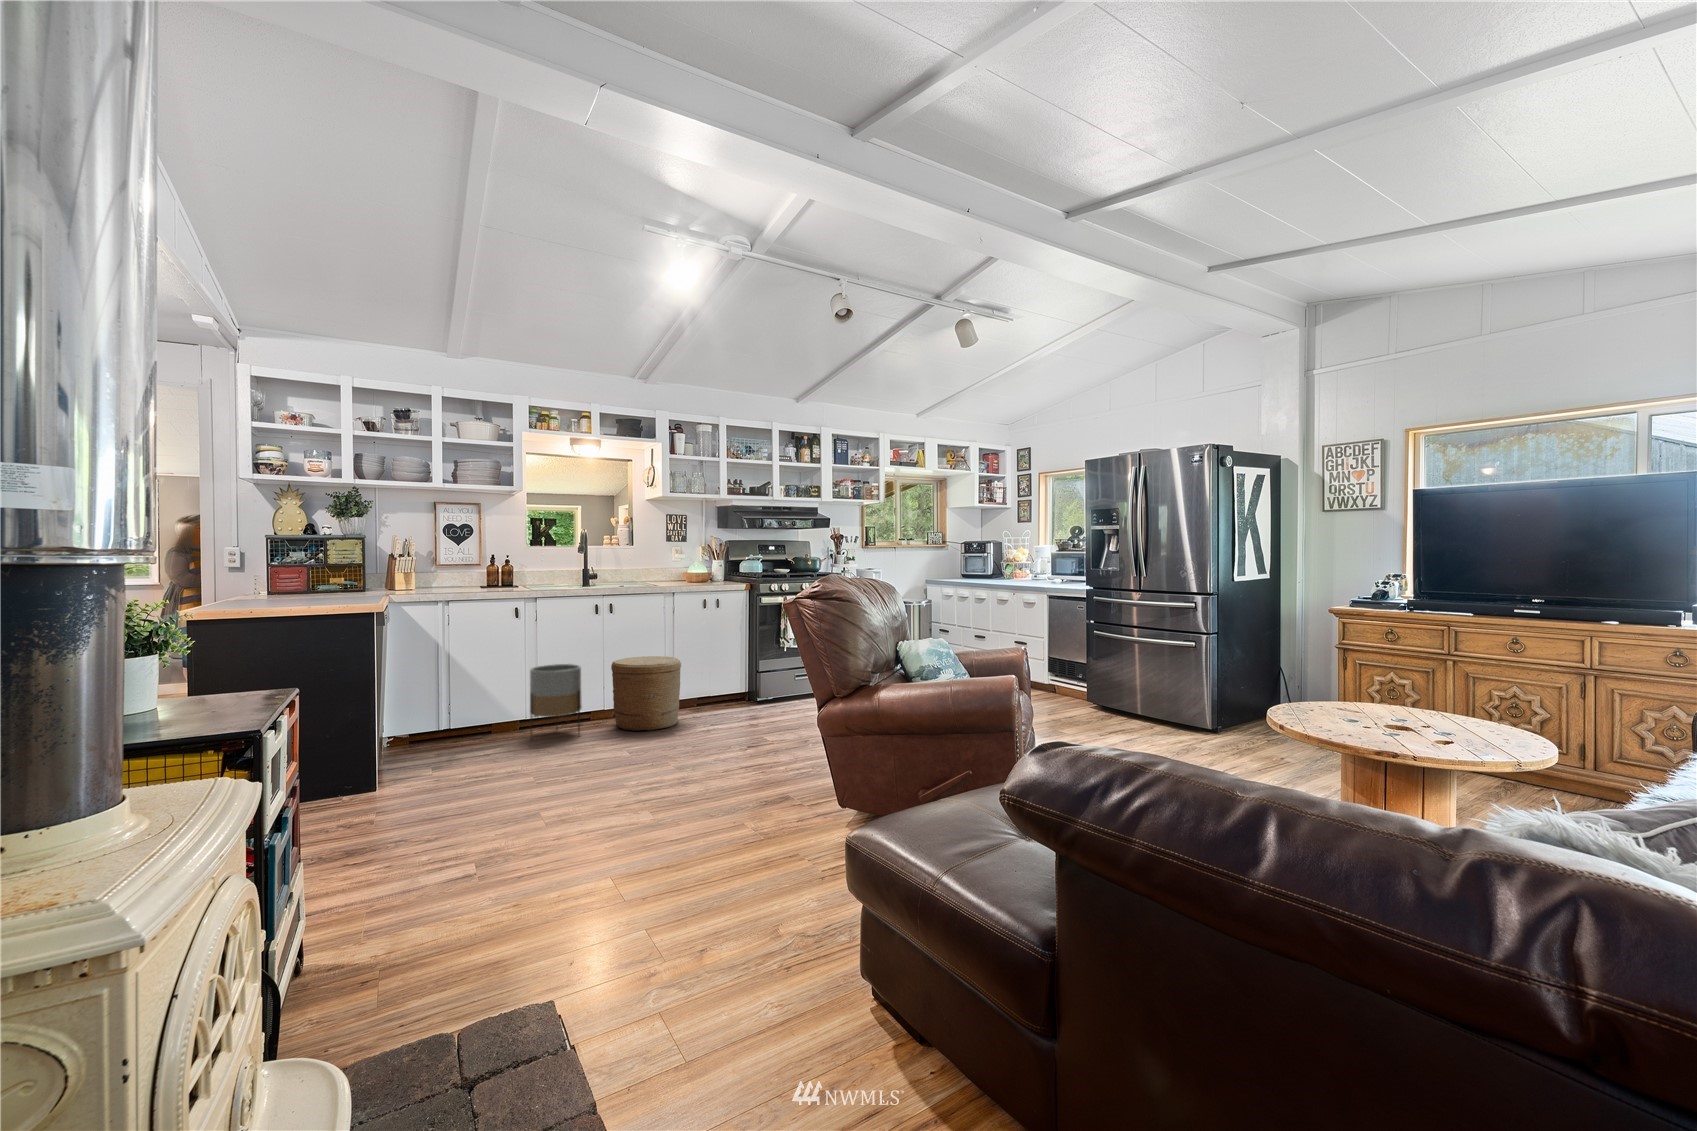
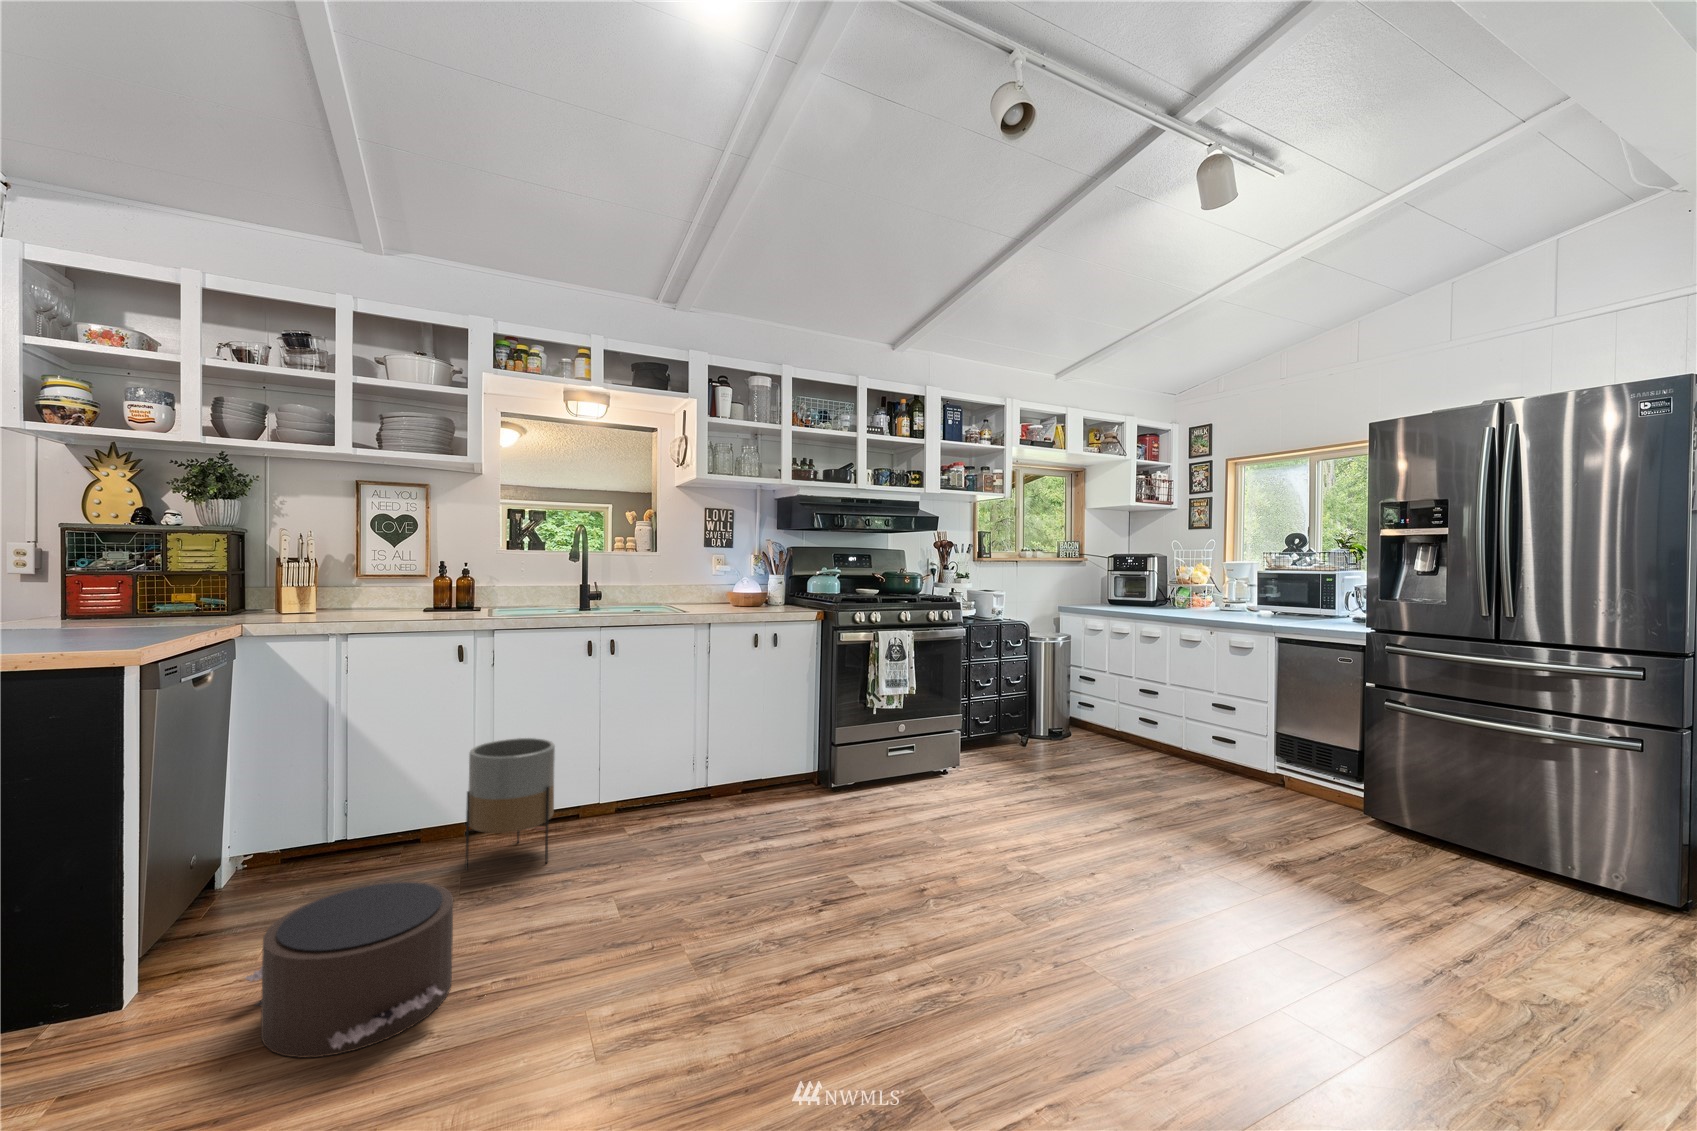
woven basket: present [611,656,681,731] -> none [605,724,716,855]
pouf: none [442,727,551,795] -> present [246,881,453,1058]

